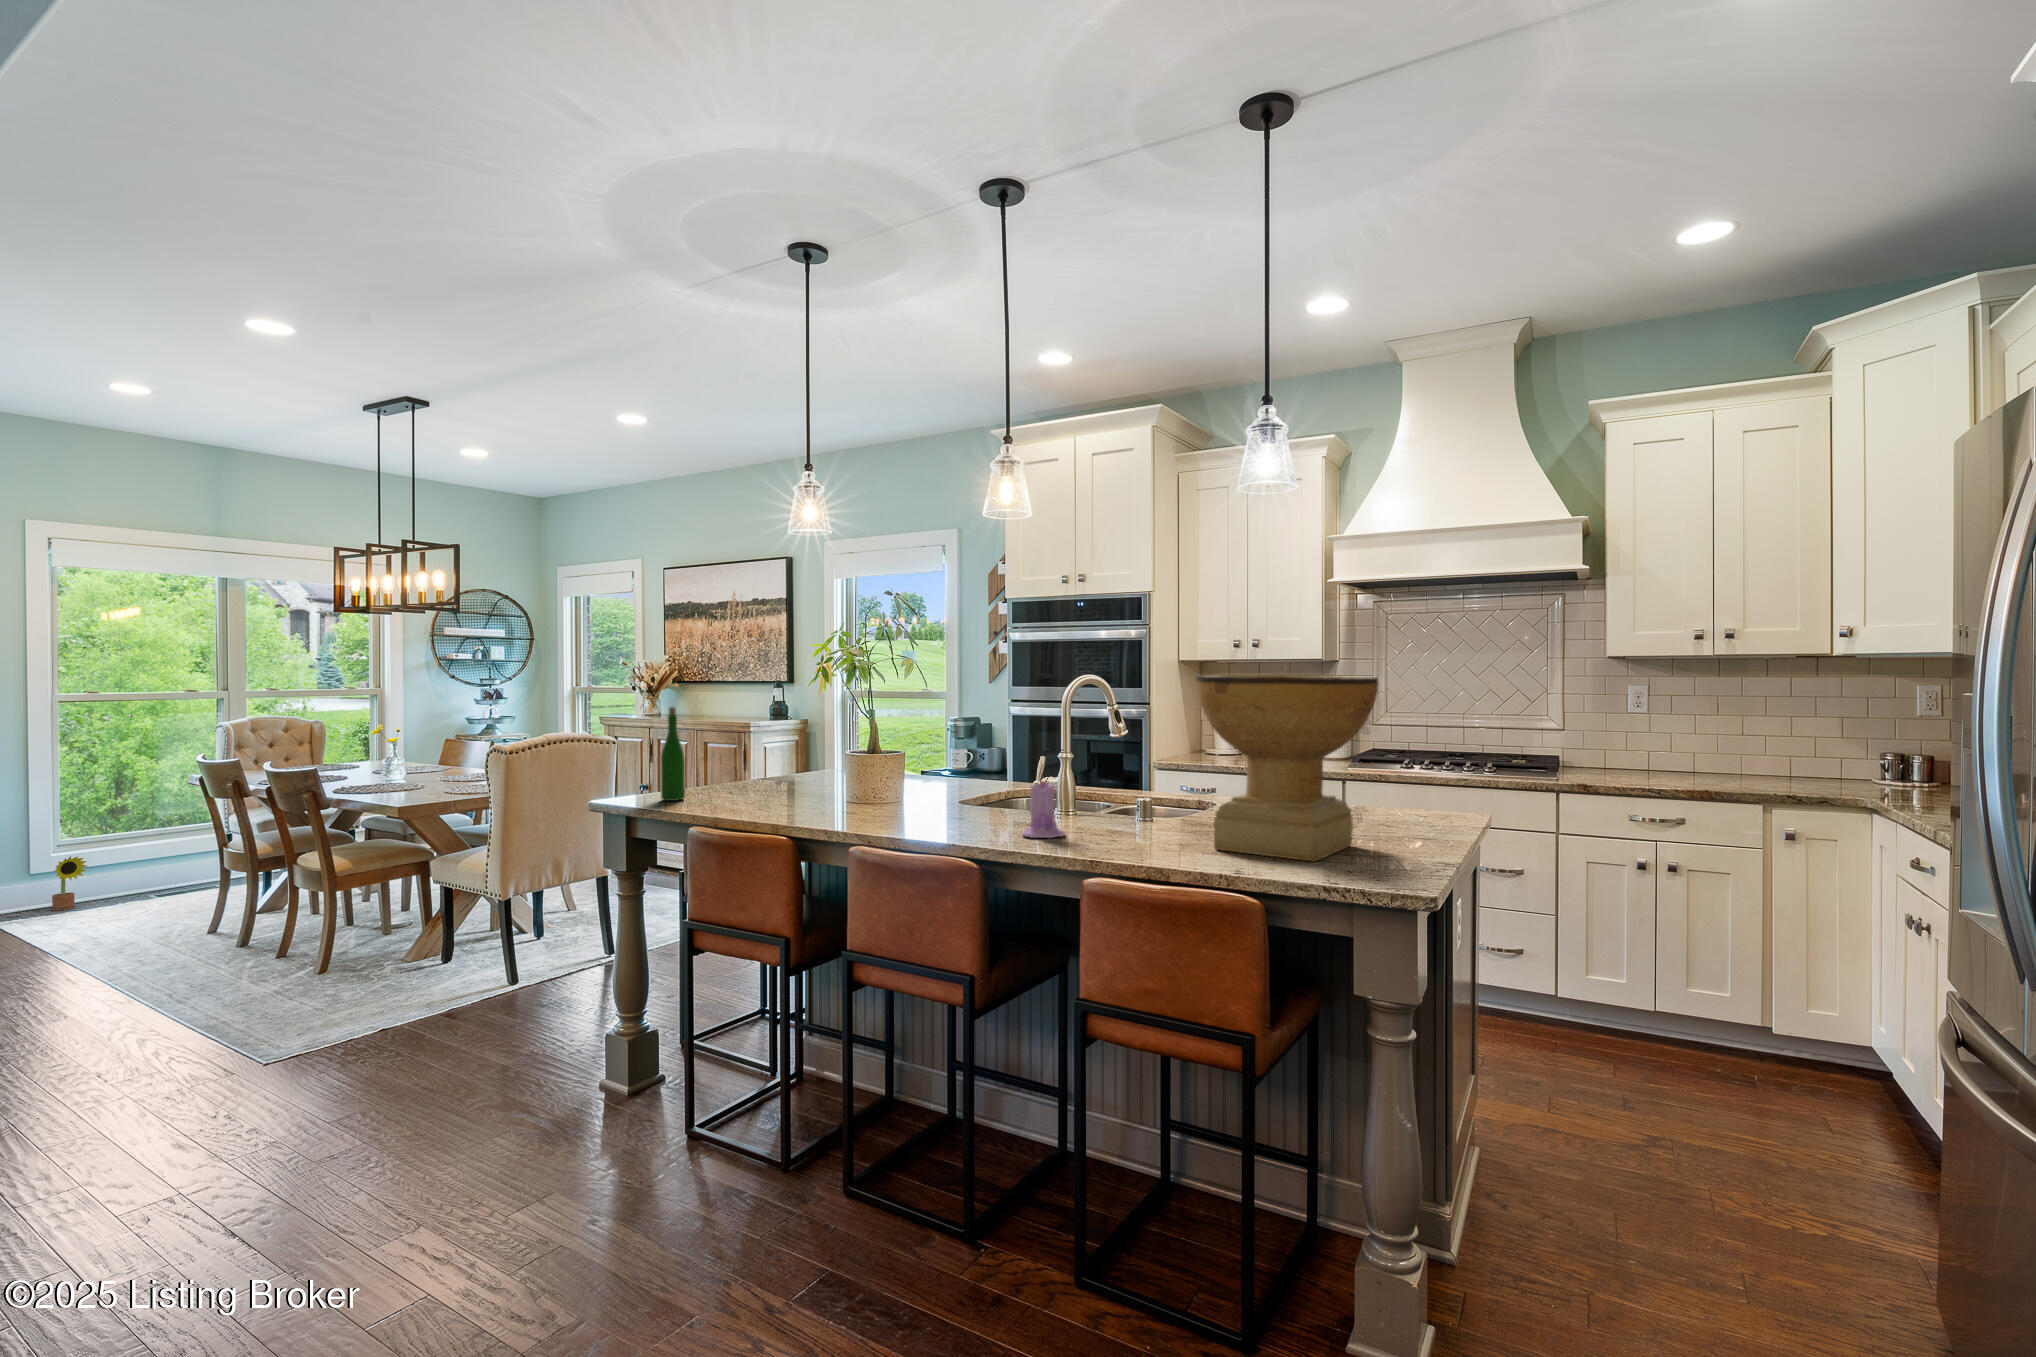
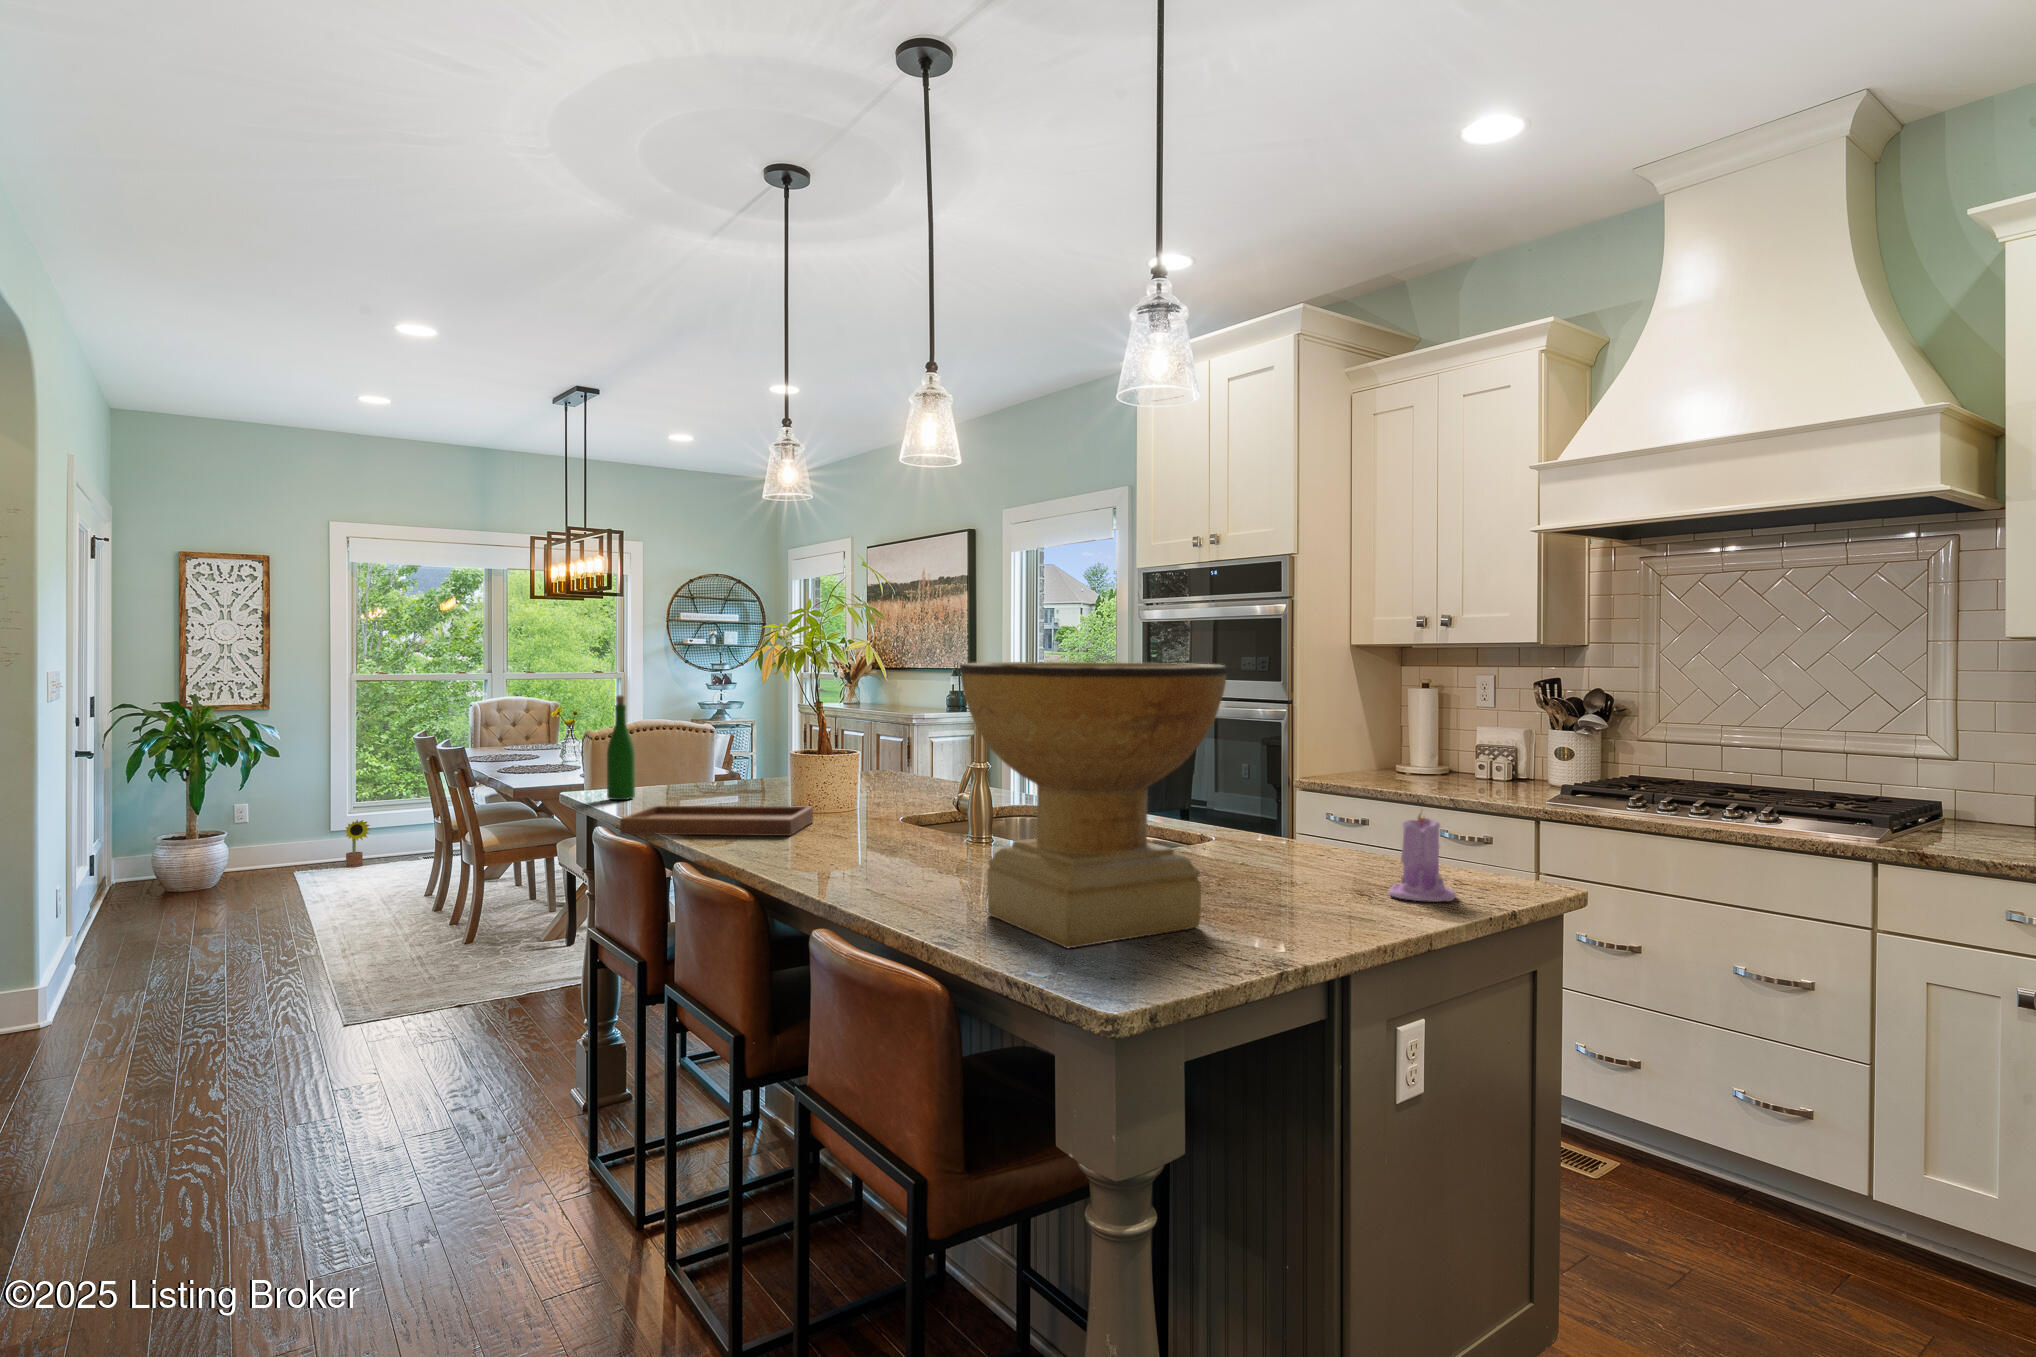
tray: none [769,765,919,824] -> present [620,769,813,836]
candle: present [1022,780,1065,838] -> present [1388,809,1456,902]

